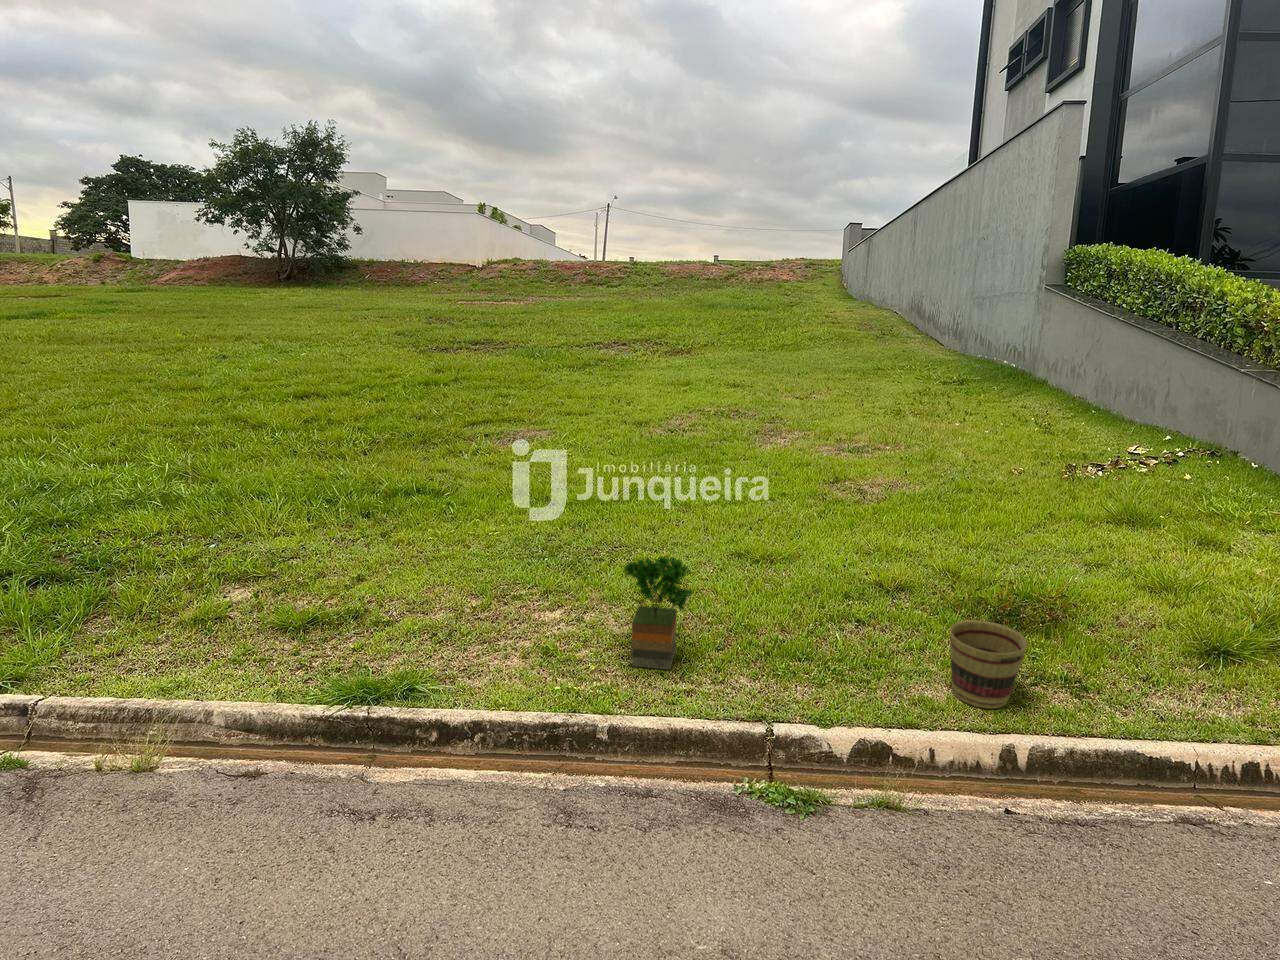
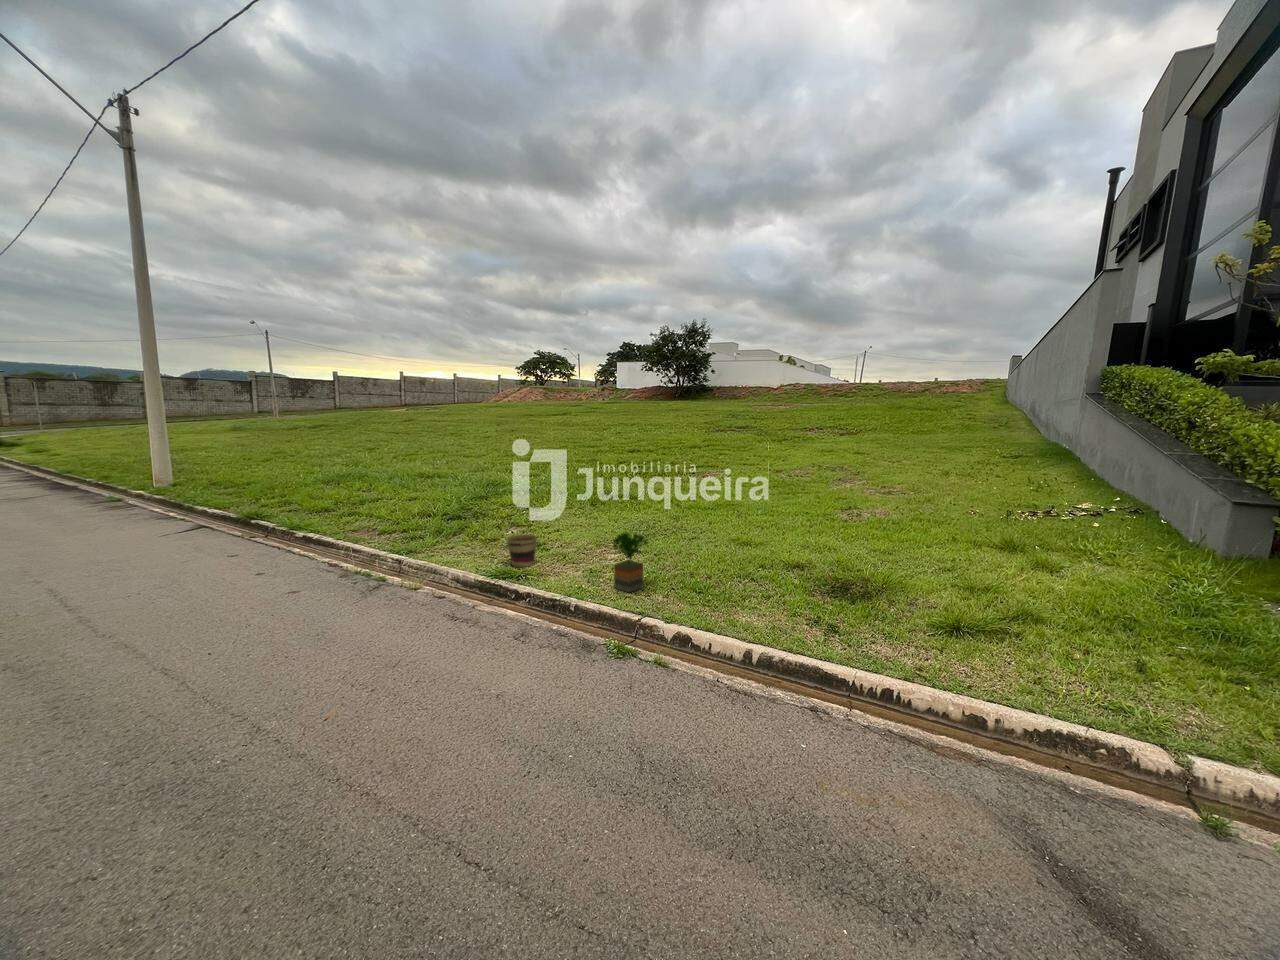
basket: present [950,620,1027,709] -> present [507,534,537,567]

